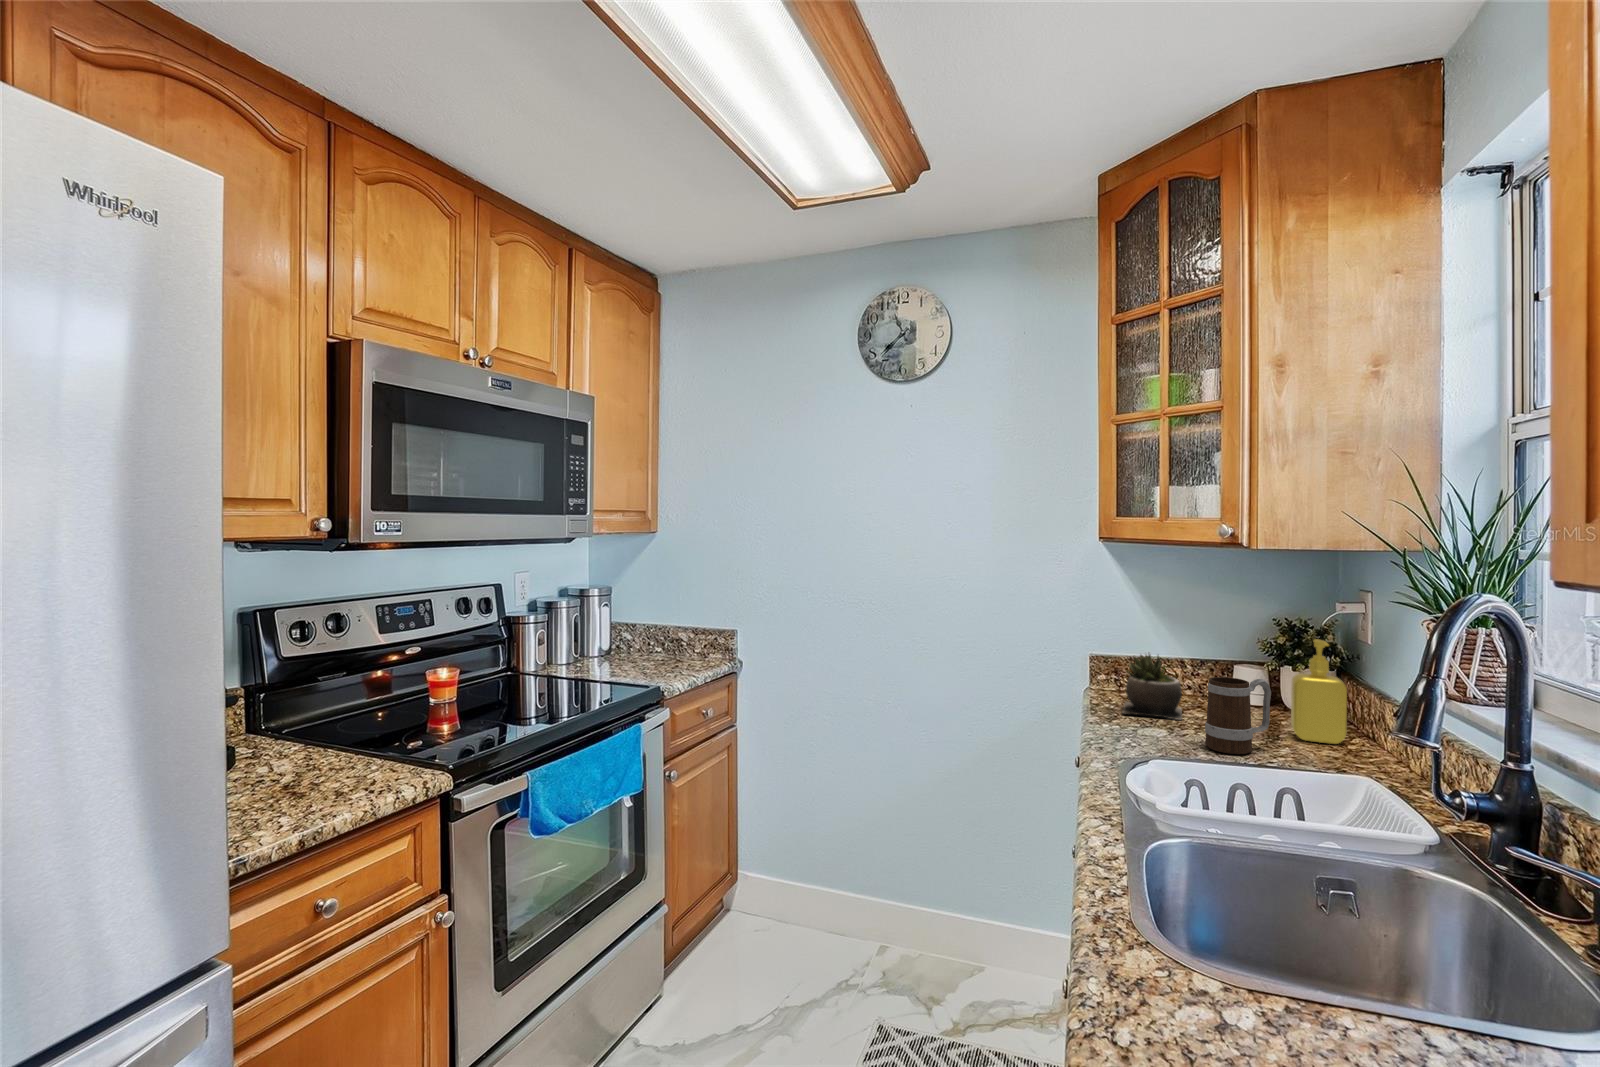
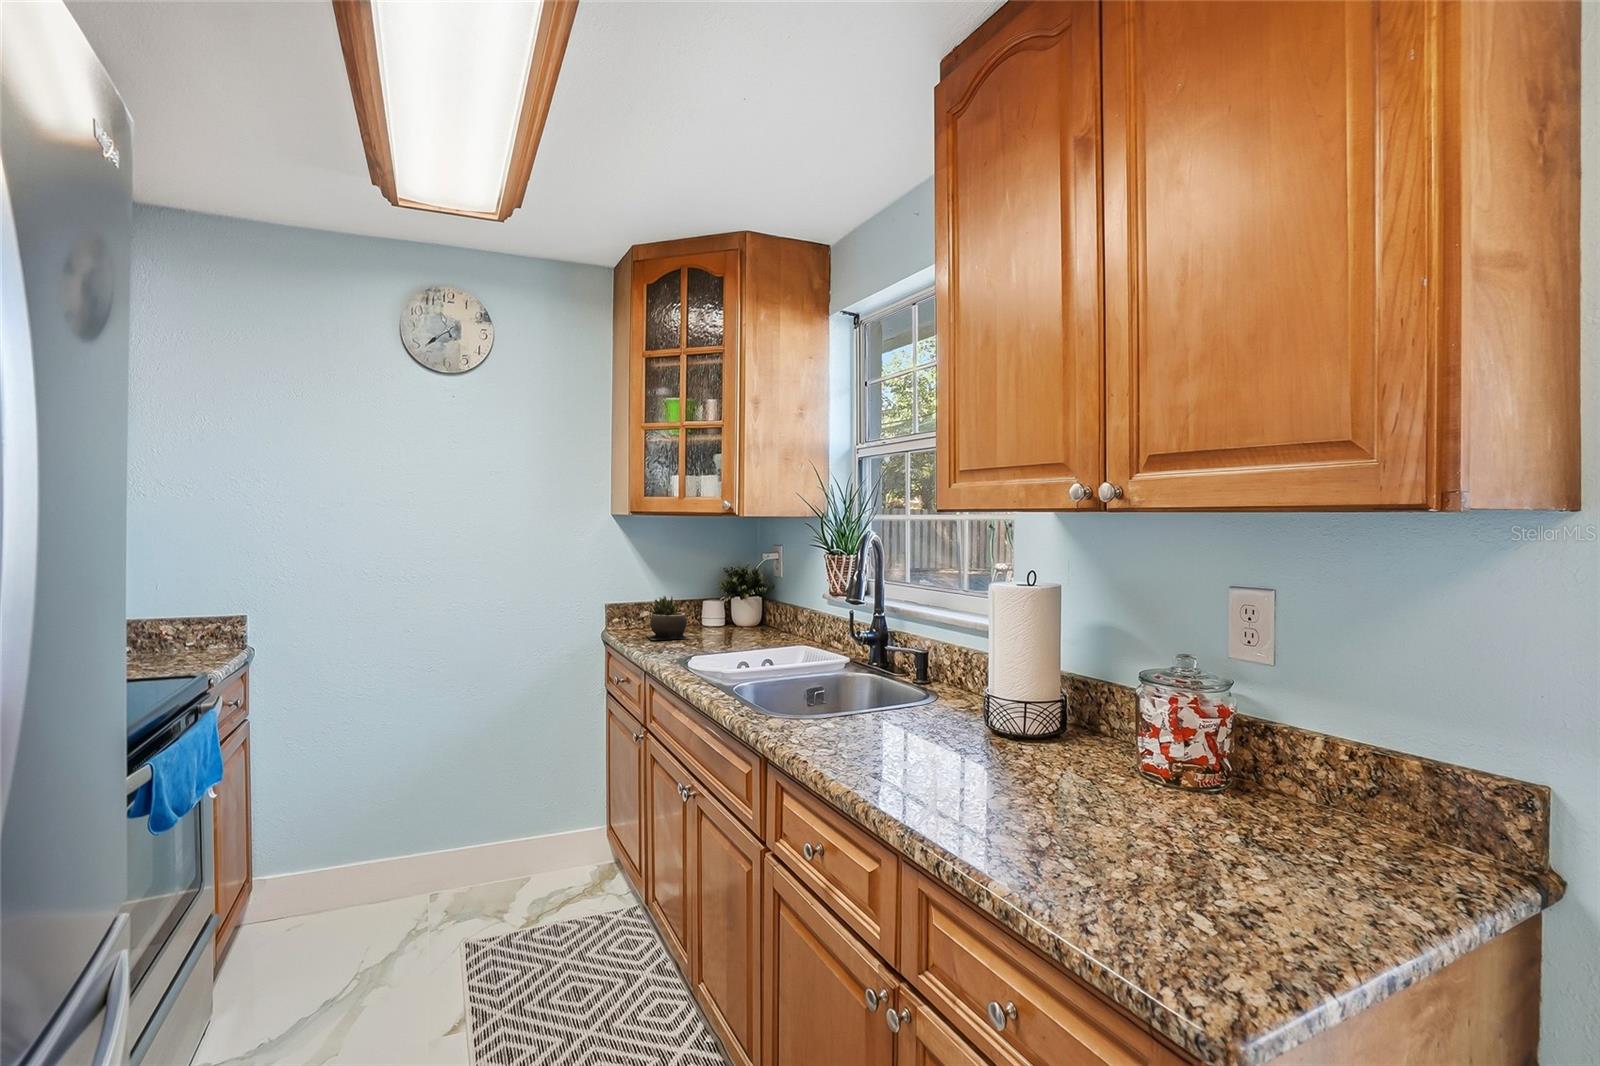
soap dispenser: present [1291,639,1347,744] -> none [753,575,782,638]
mug: present [1205,677,1271,754] -> none [716,600,750,648]

